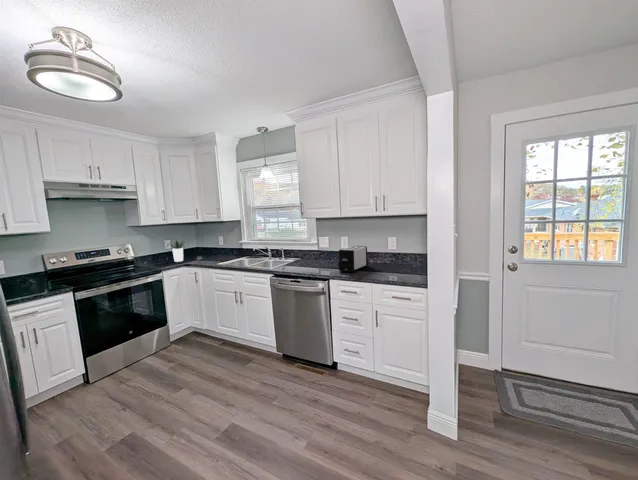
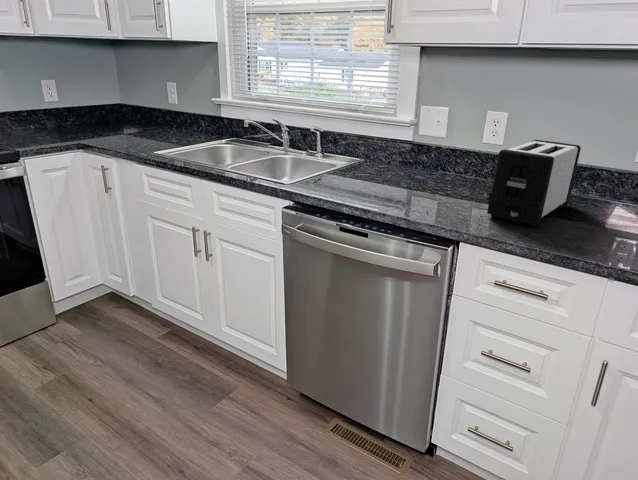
potted plant: present [167,240,185,262] -> none [36,80,100,137]

